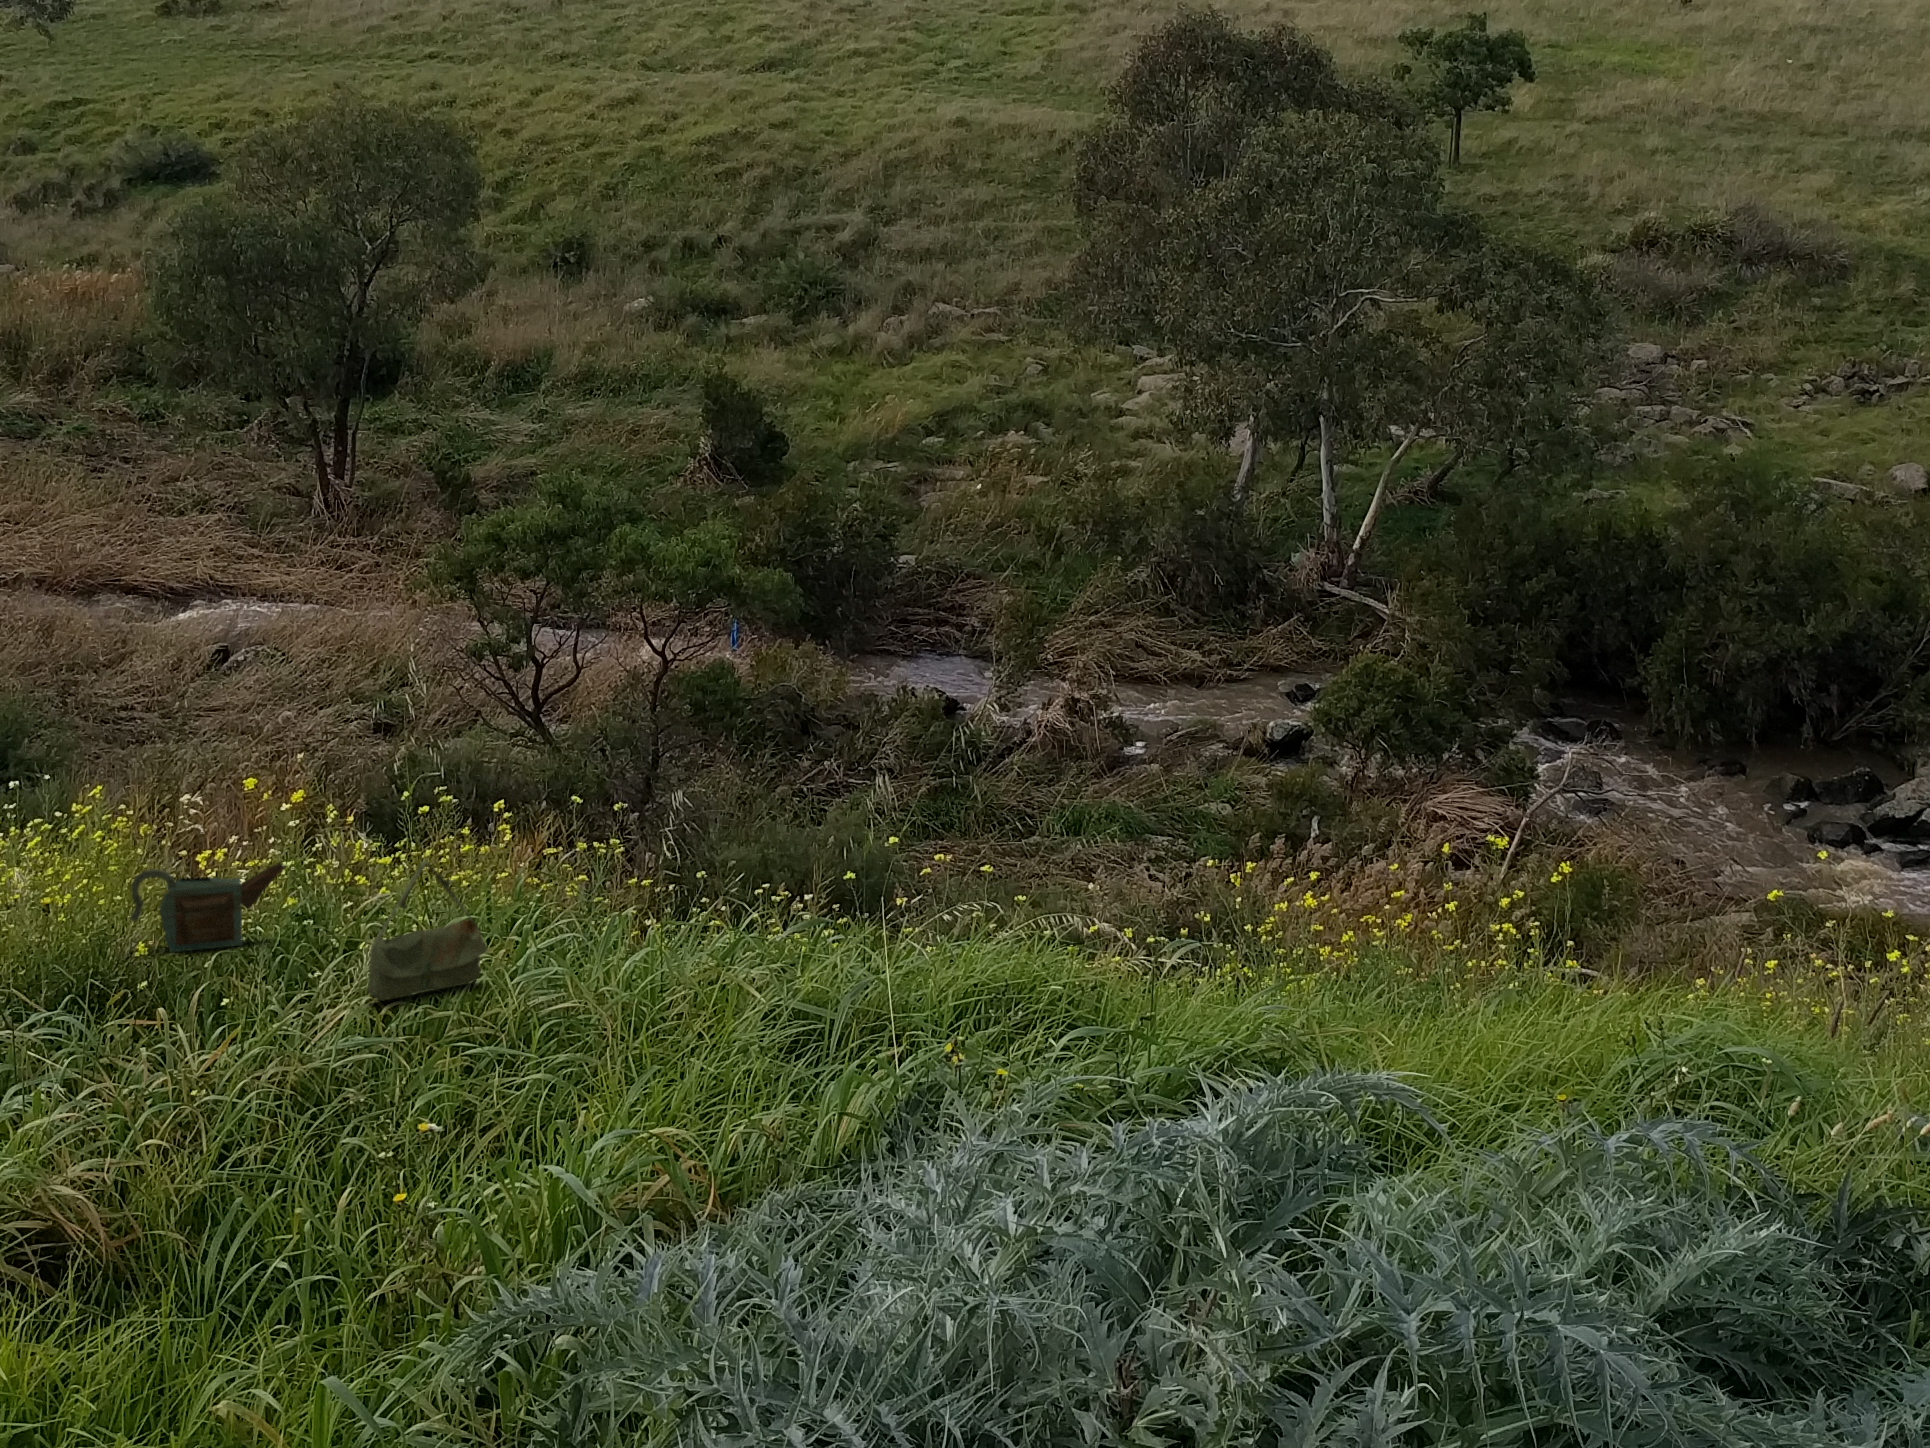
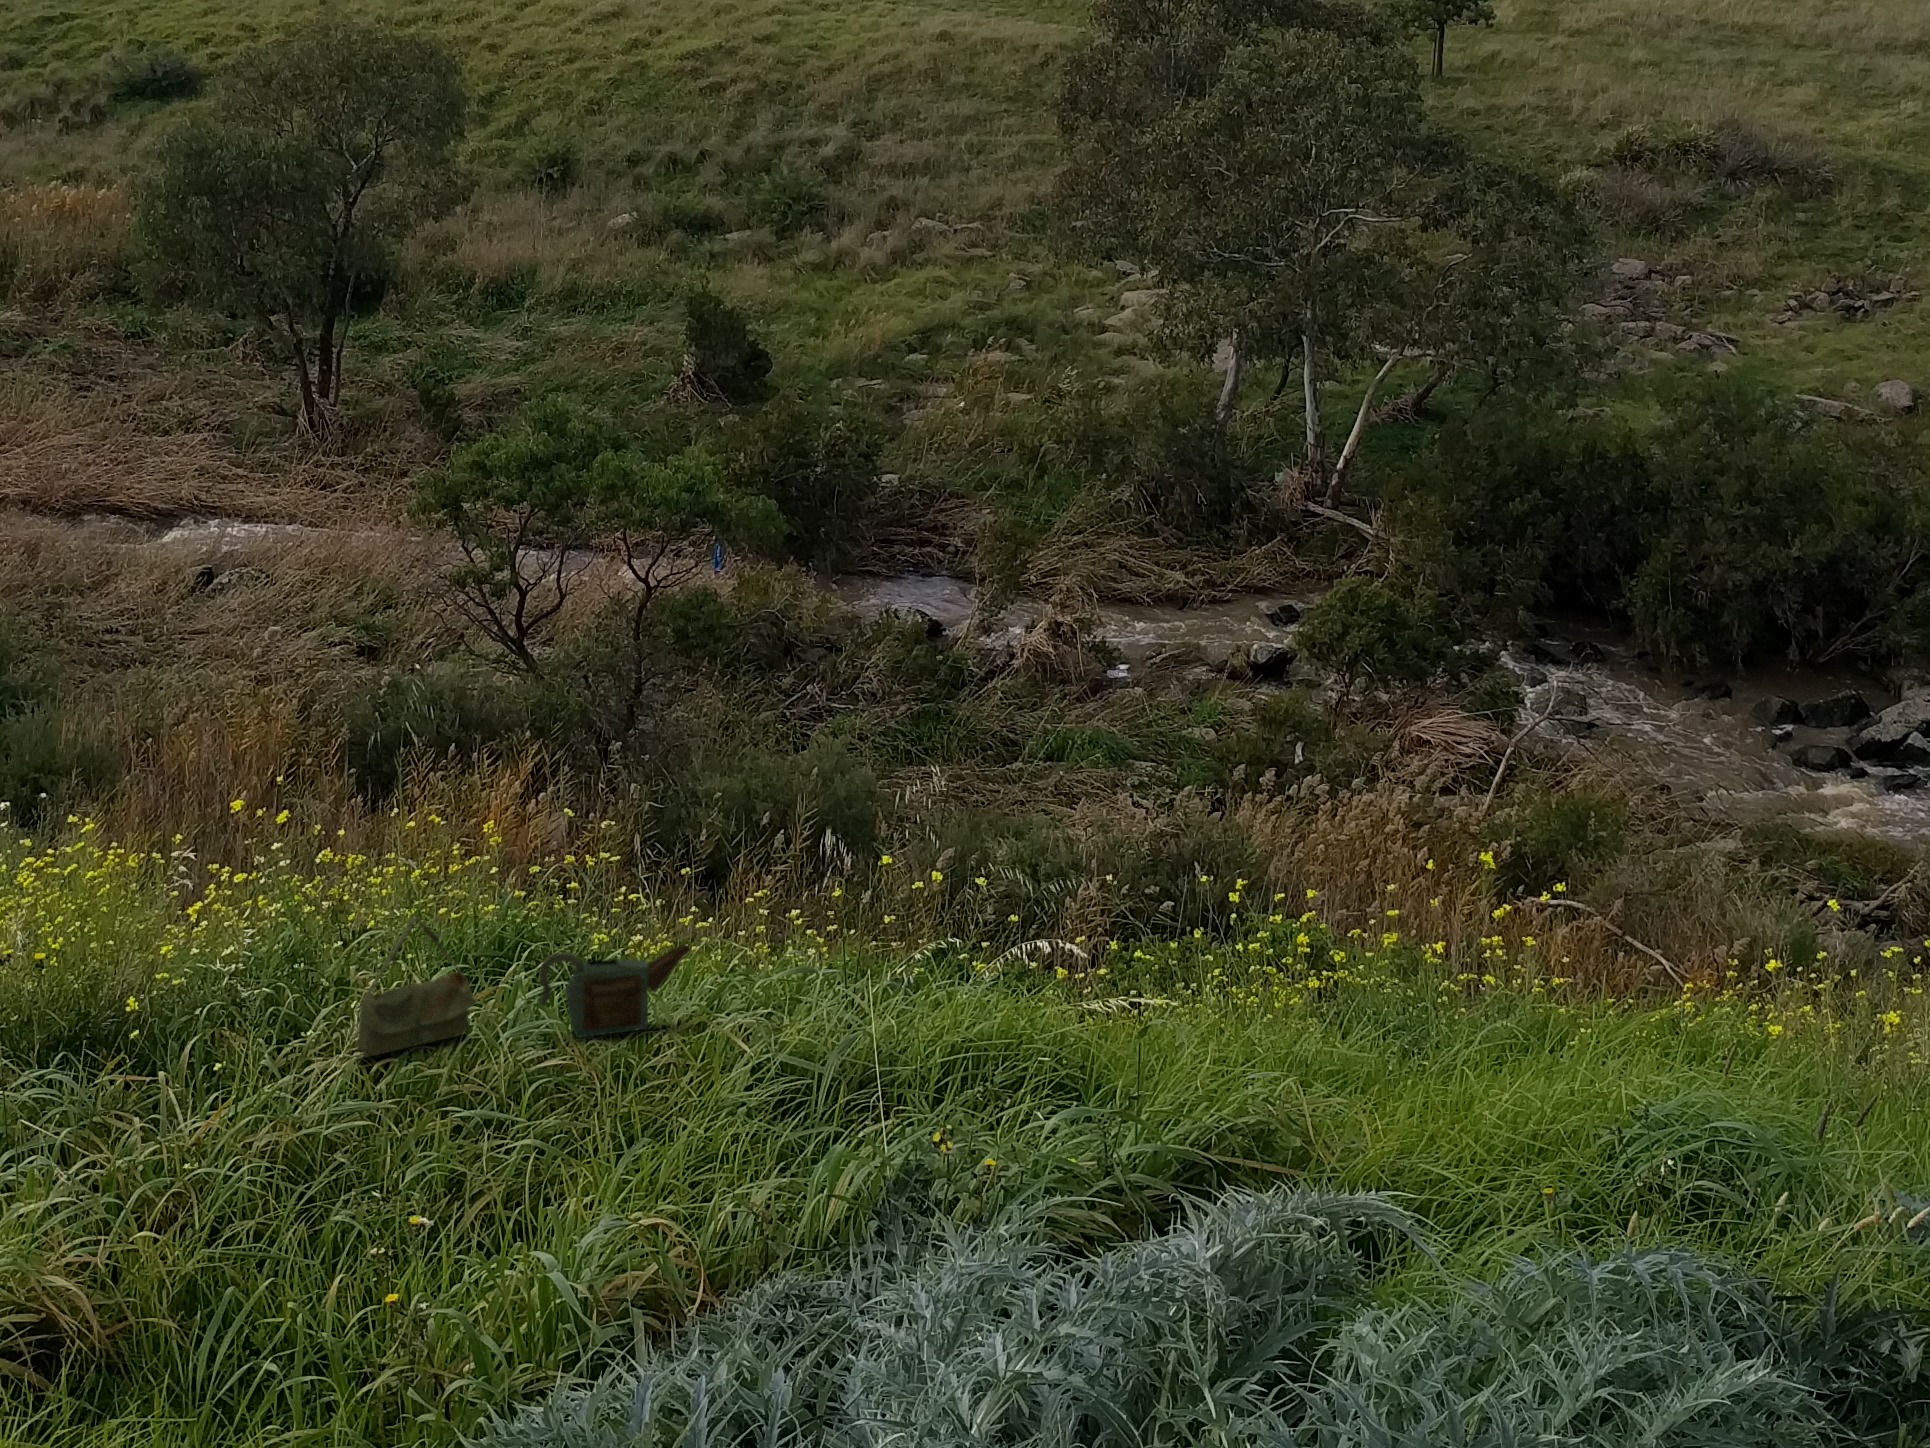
watering can: present [130,862,286,952] -> present [538,944,691,1038]

